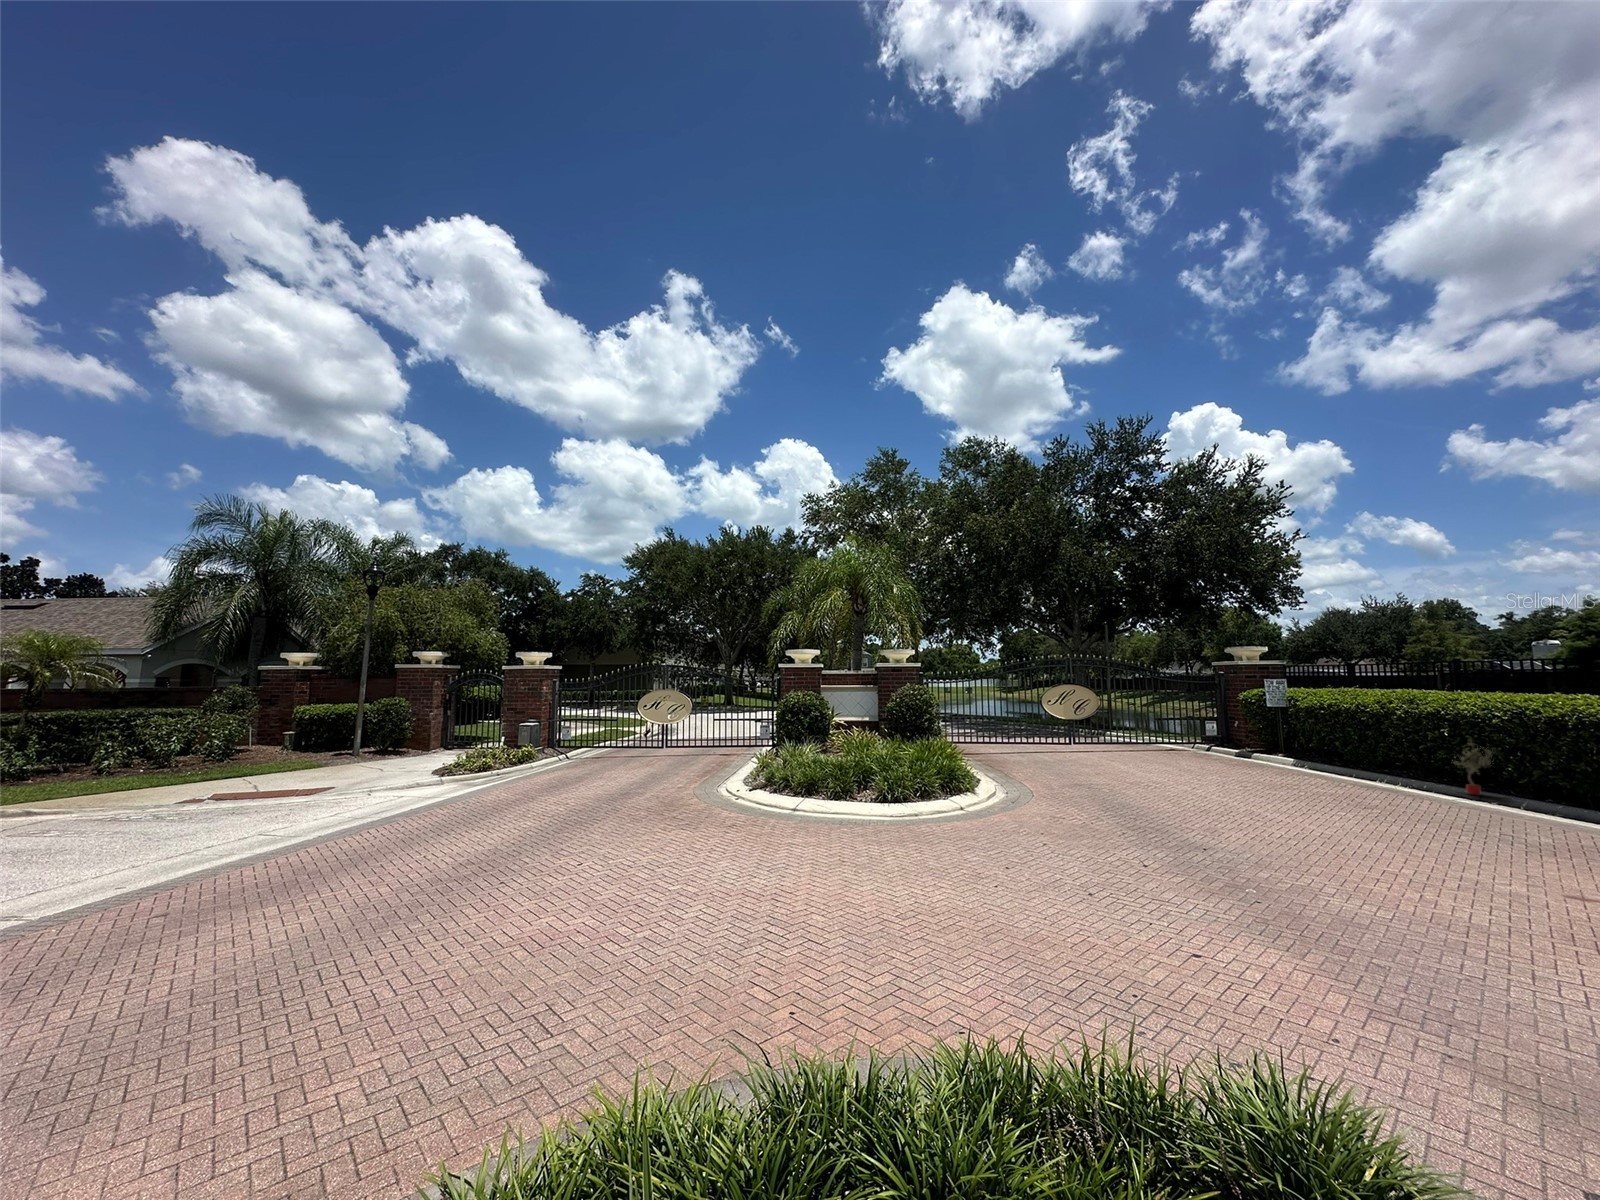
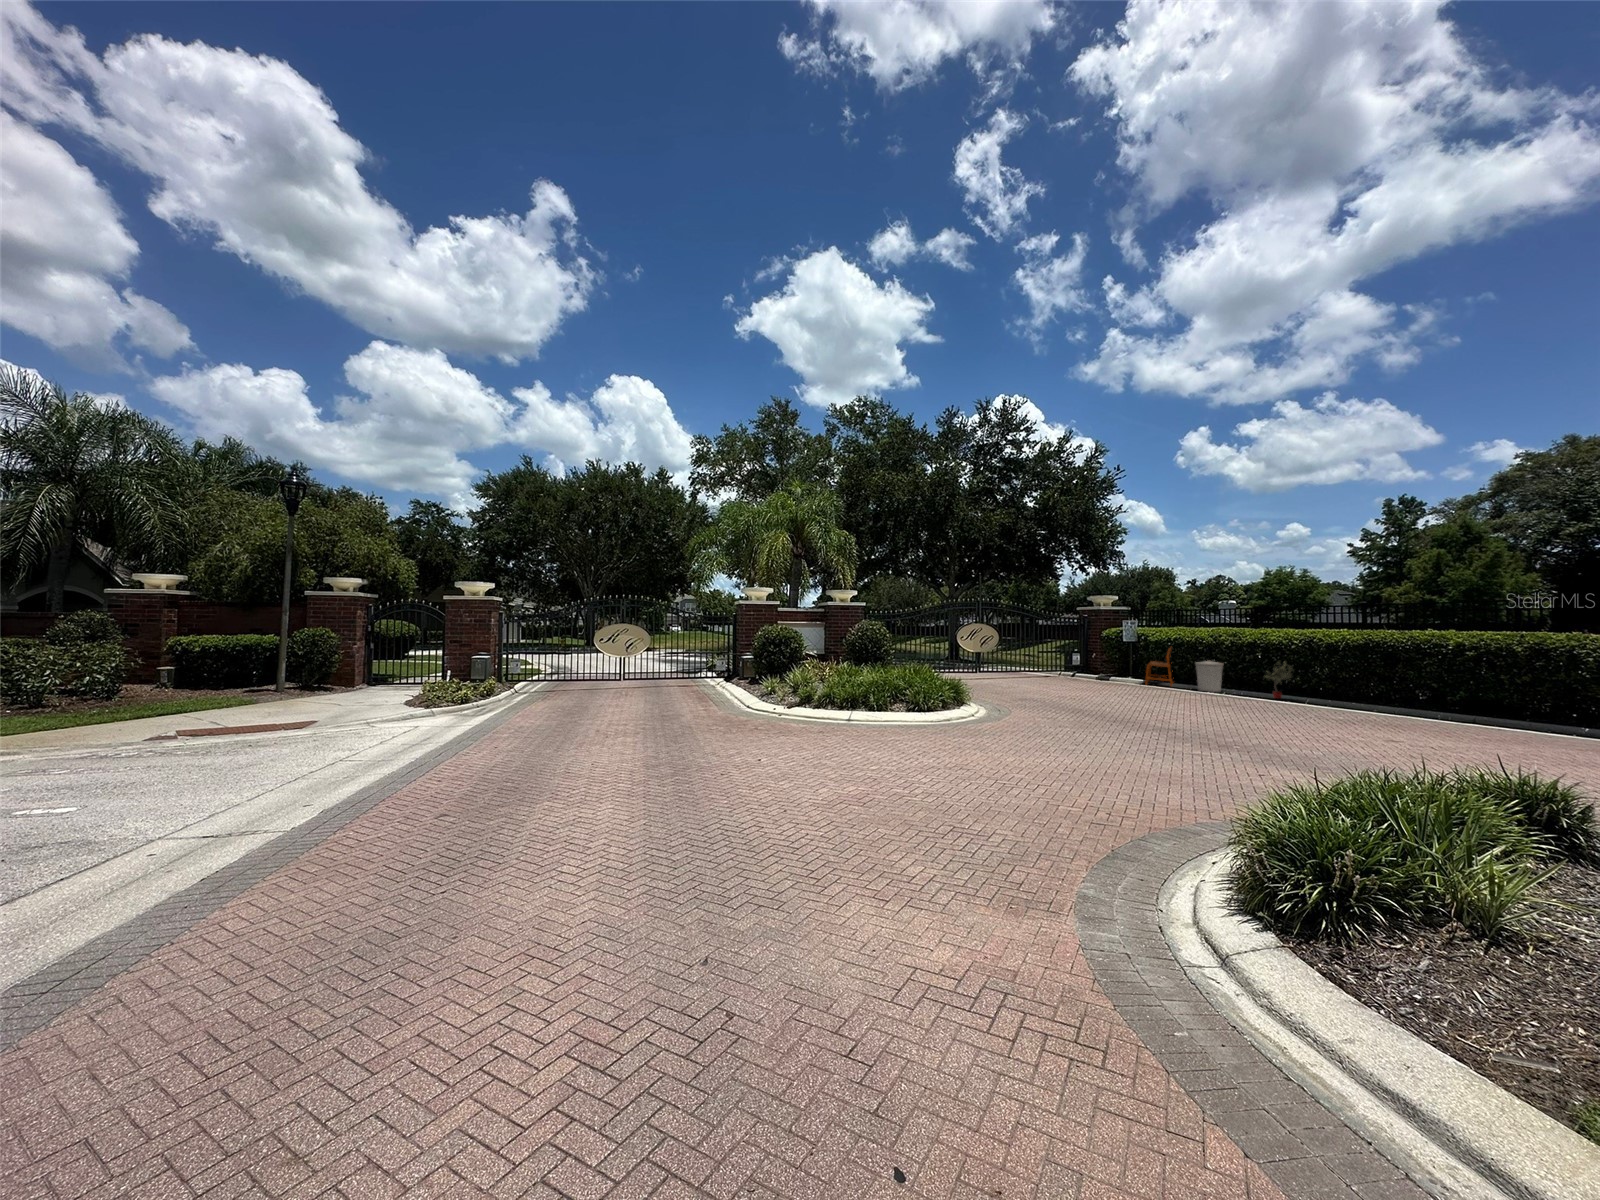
bench: none [1287,715,1337,769] -> present [1145,648,1173,686]
trash can: none [1352,735,1396,779] -> present [1195,661,1224,692]

